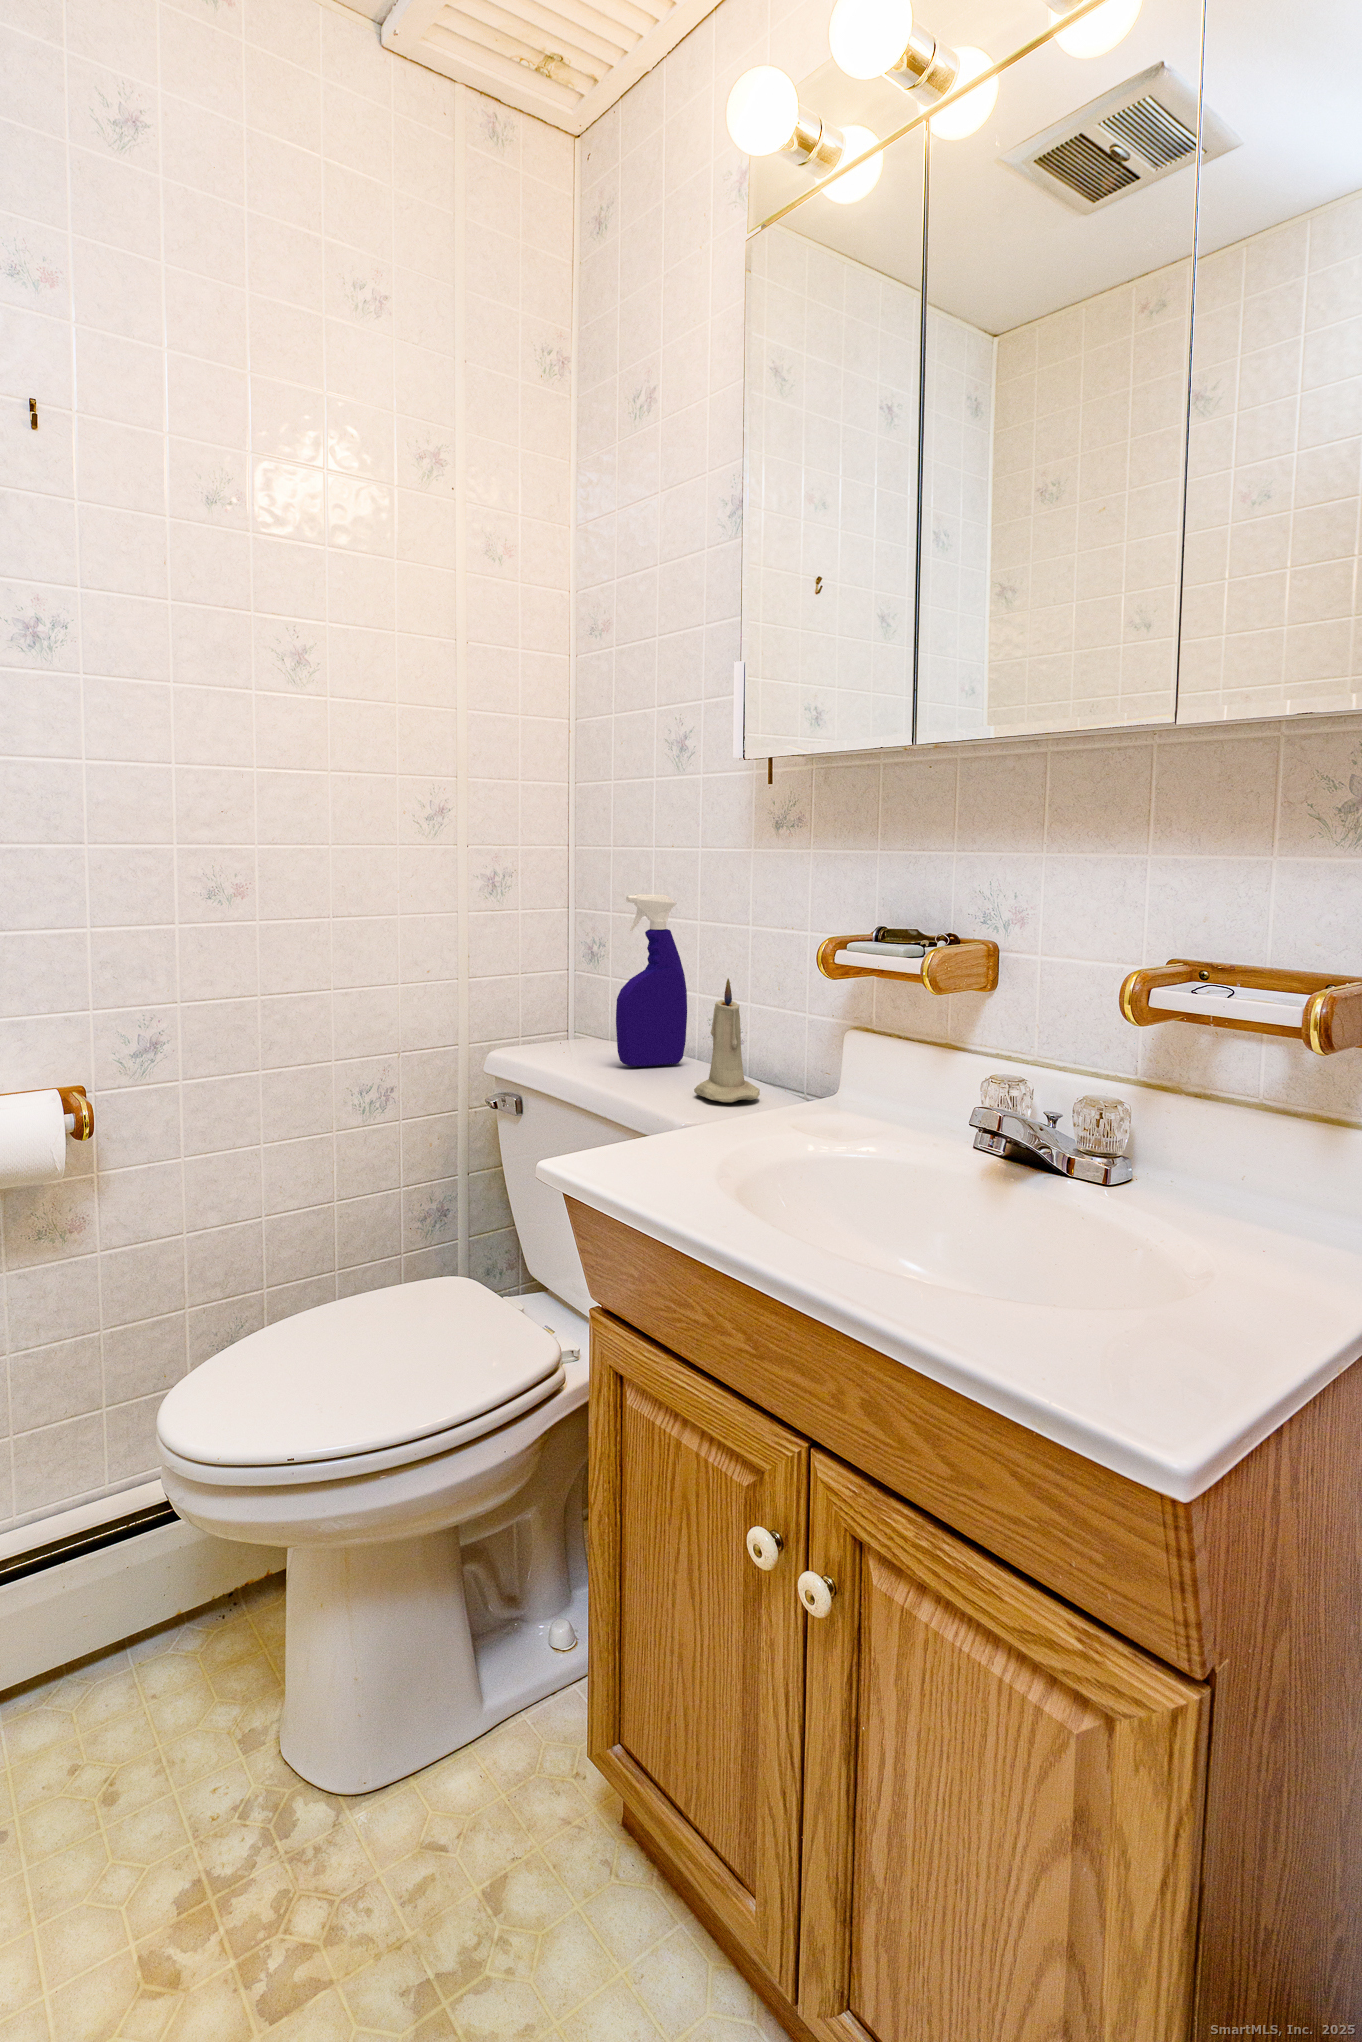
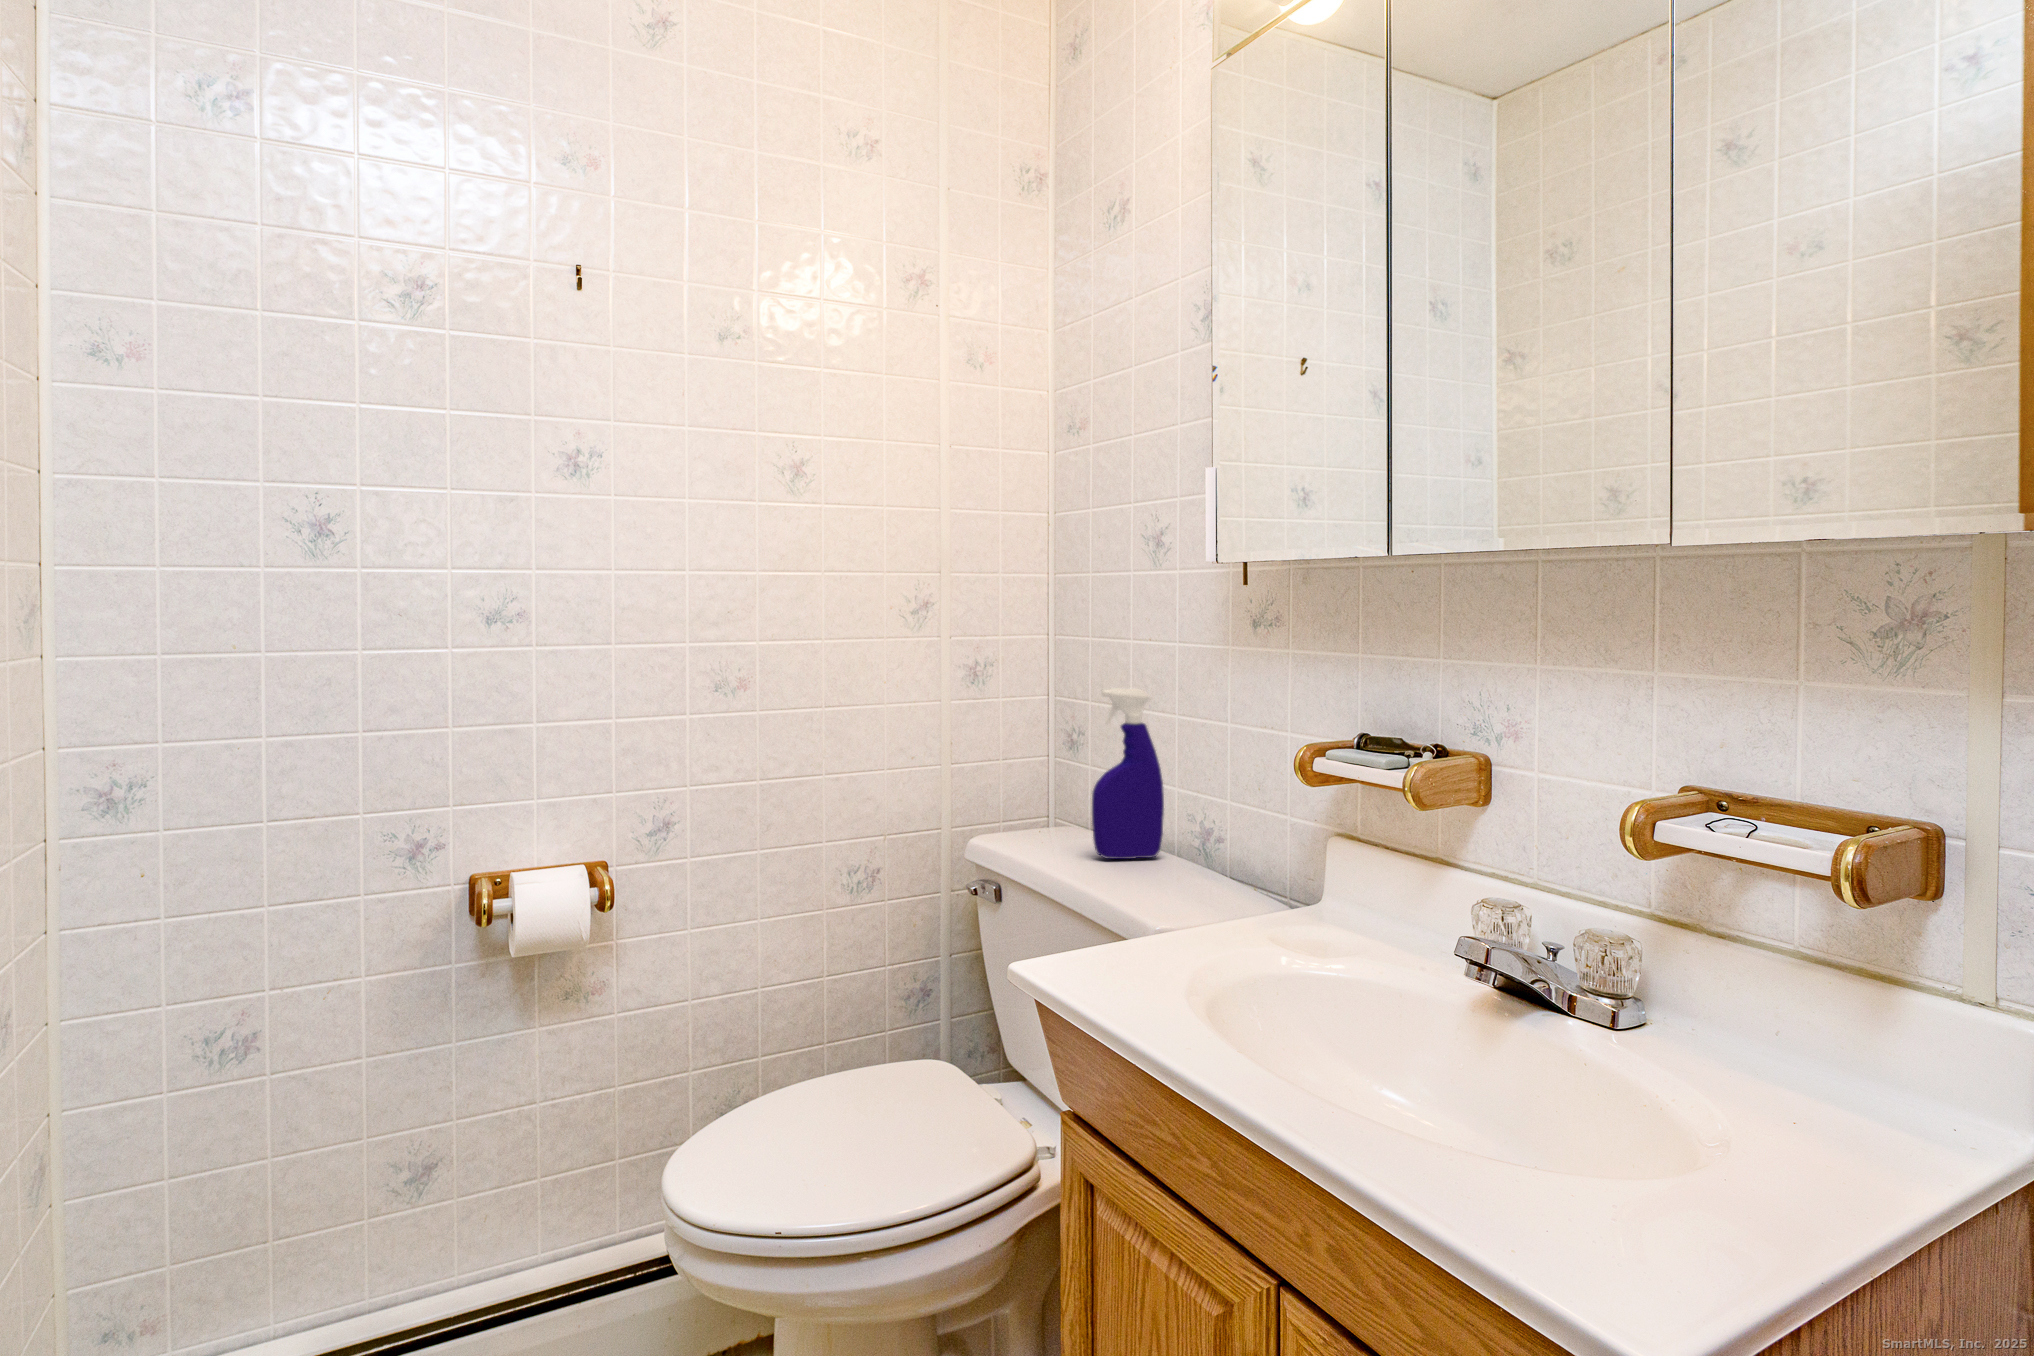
candle: present [694,978,760,1102] -> none [1169,778,1237,905]

